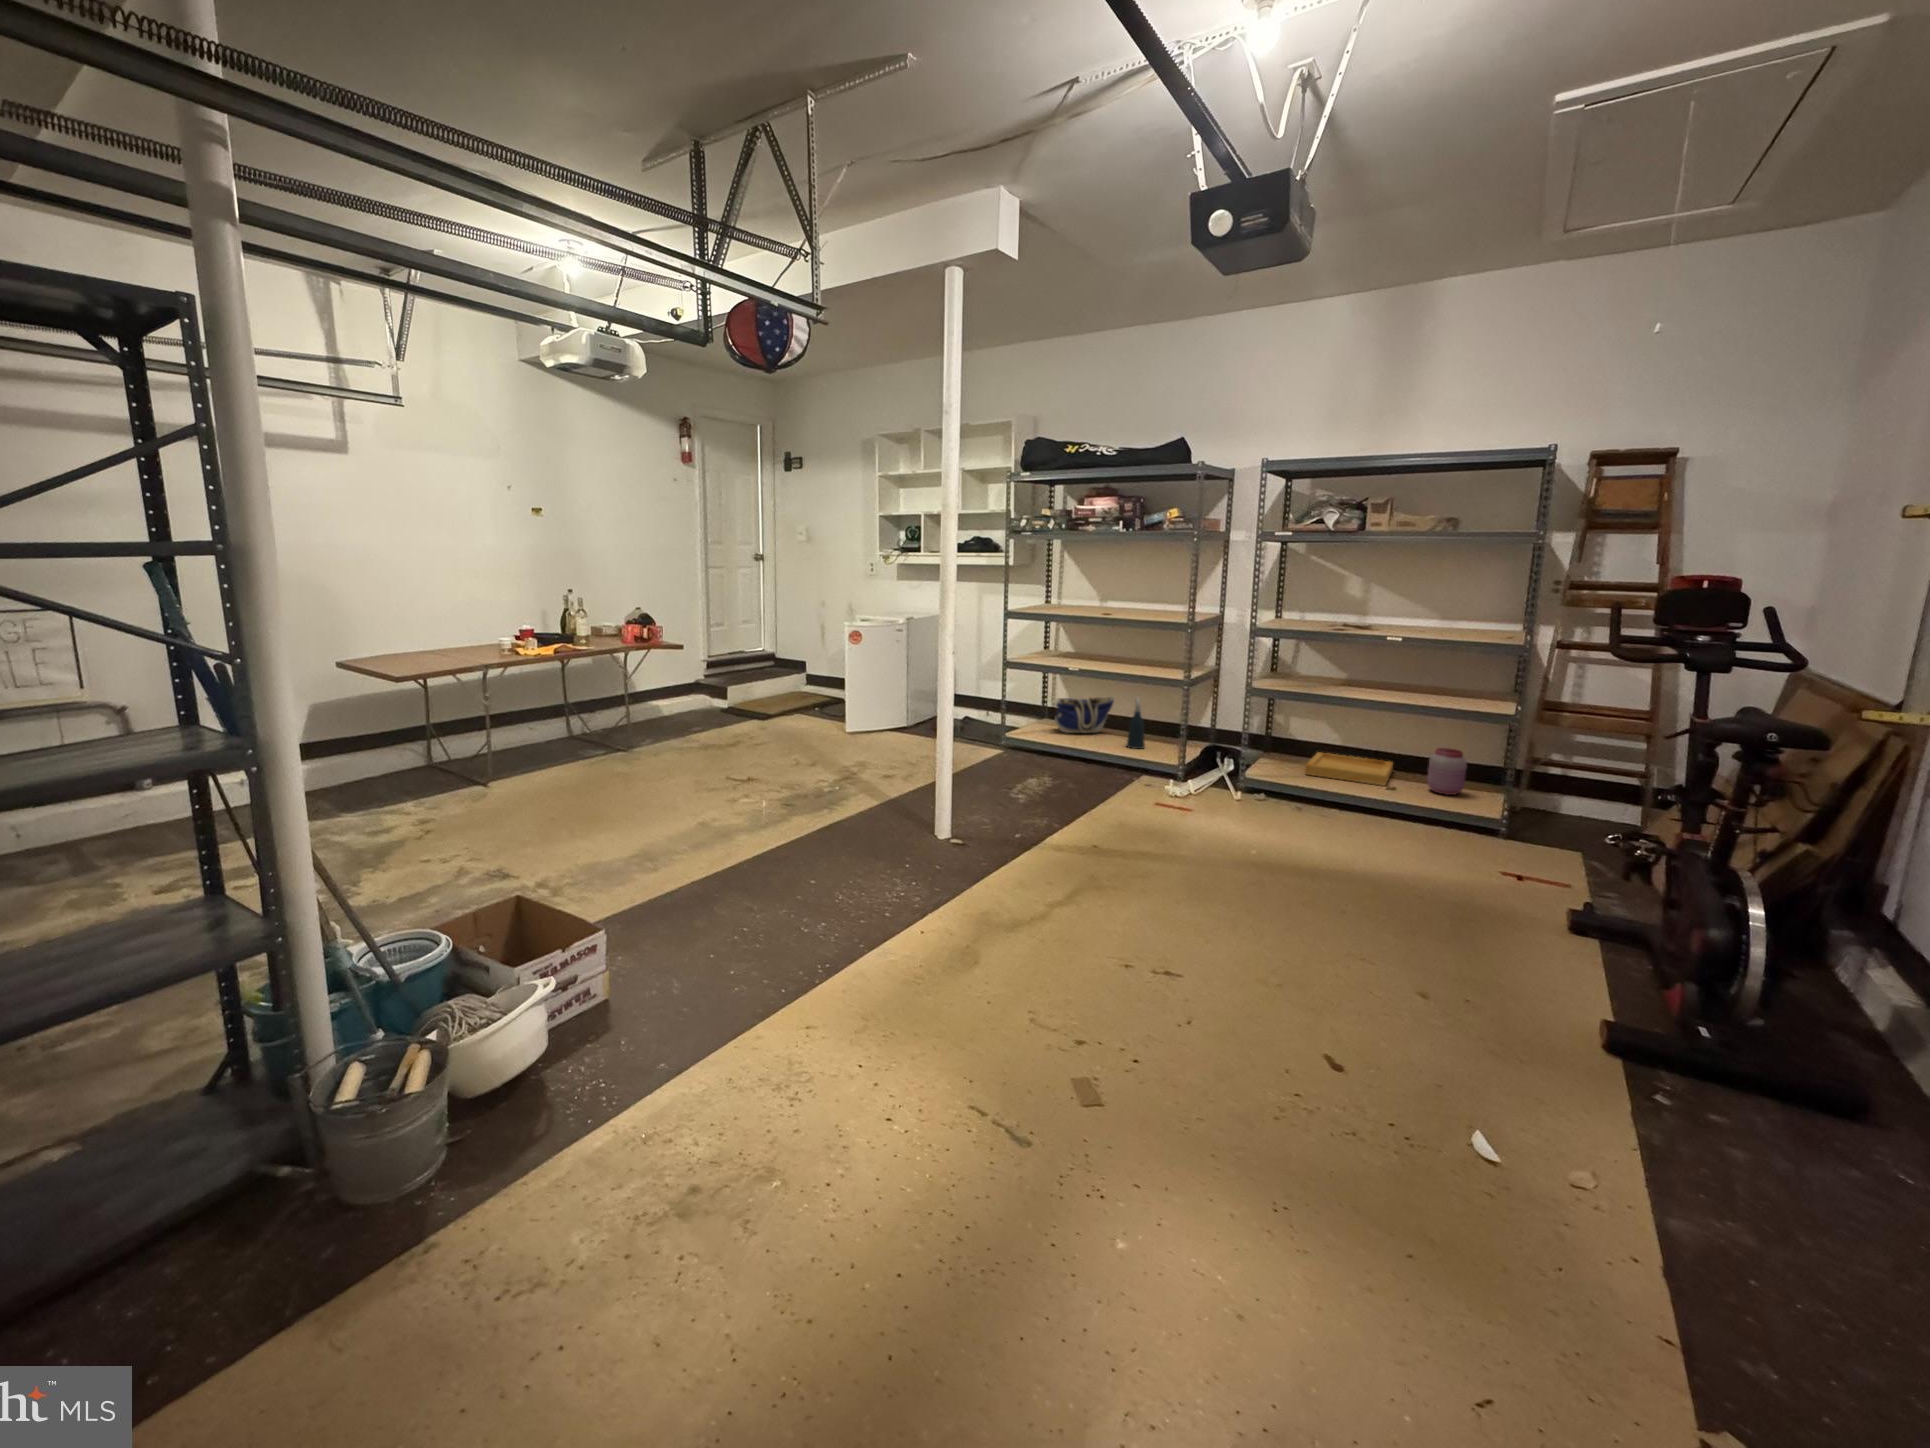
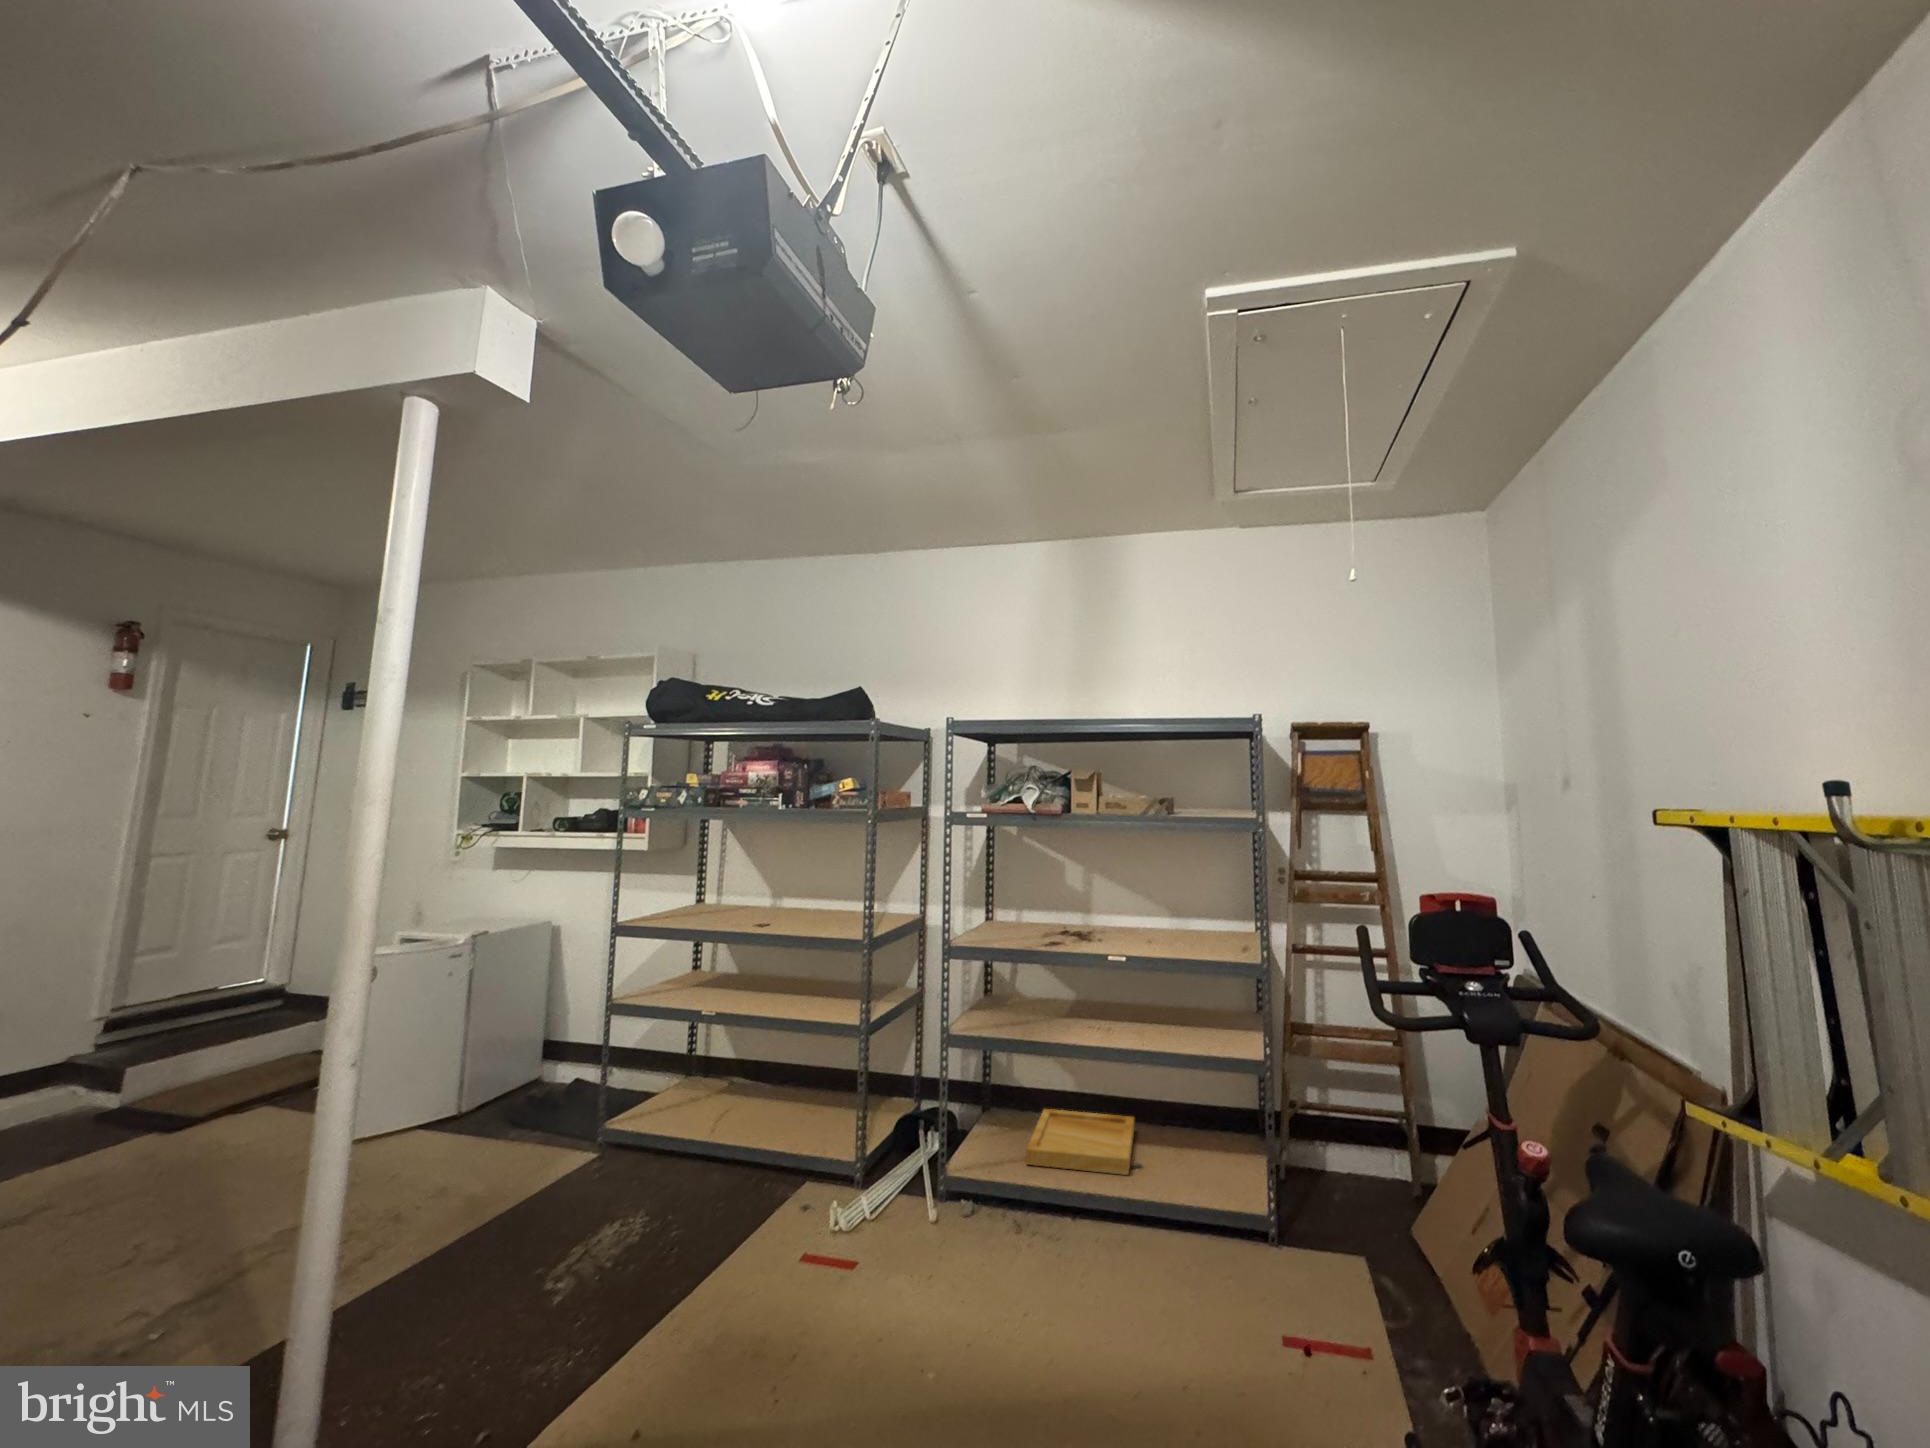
tote bag: present [1055,697,1114,733] -> none [685,1040,779,1107]
spray bottle: present [1127,697,1145,749] -> none [784,1049,812,1137]
jar: present [1427,748,1467,795] -> none [1178,1106,1223,1182]

